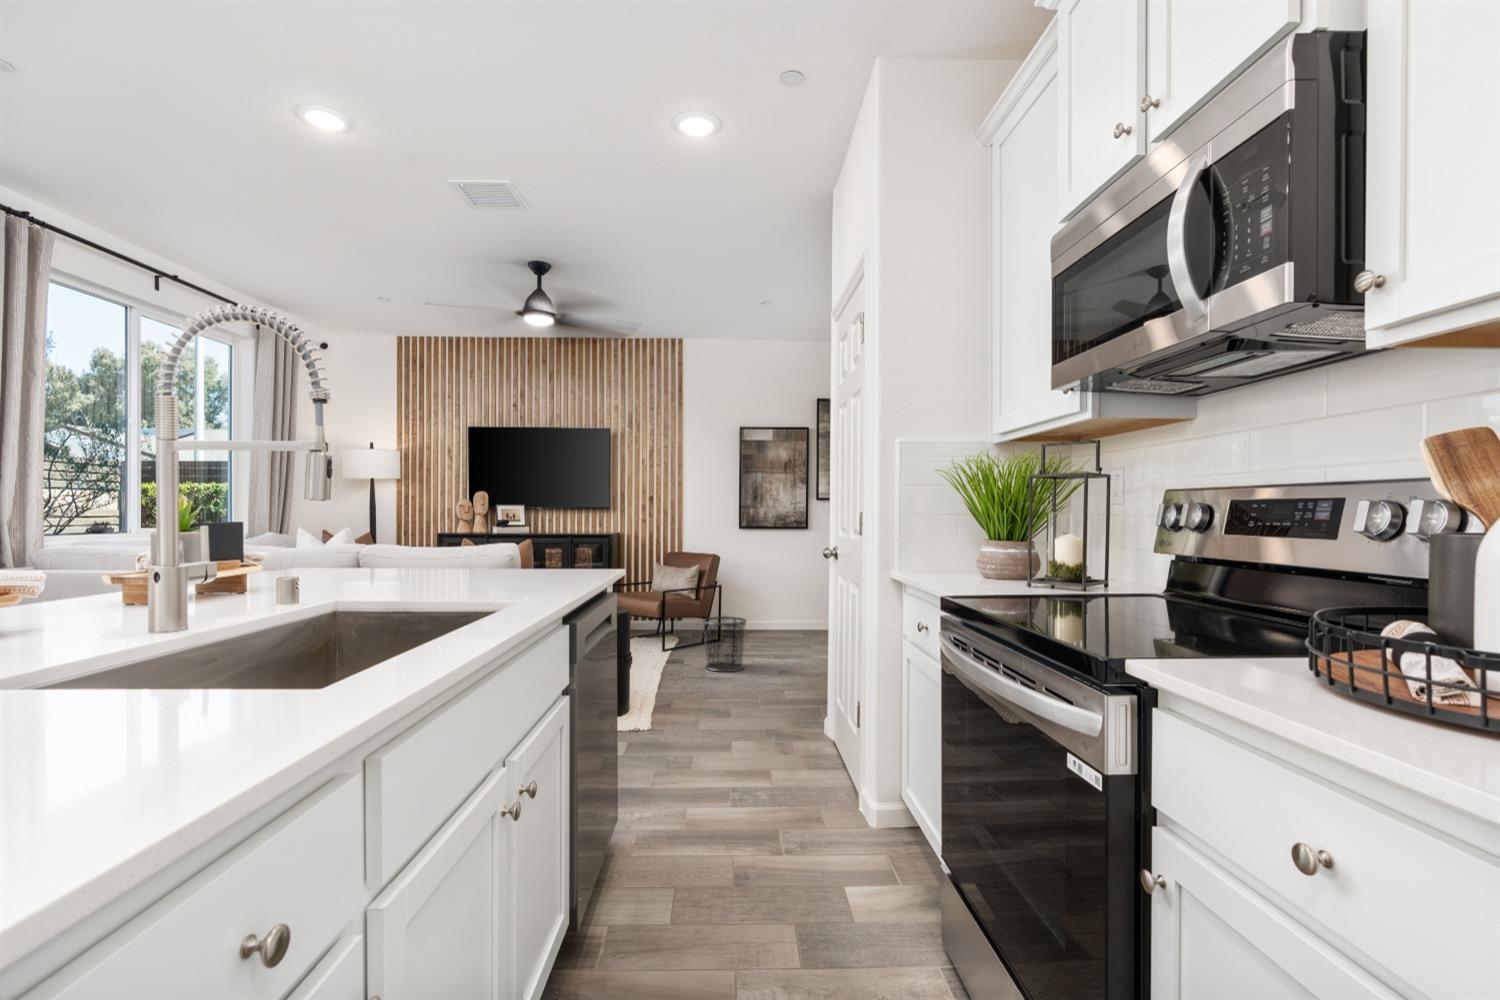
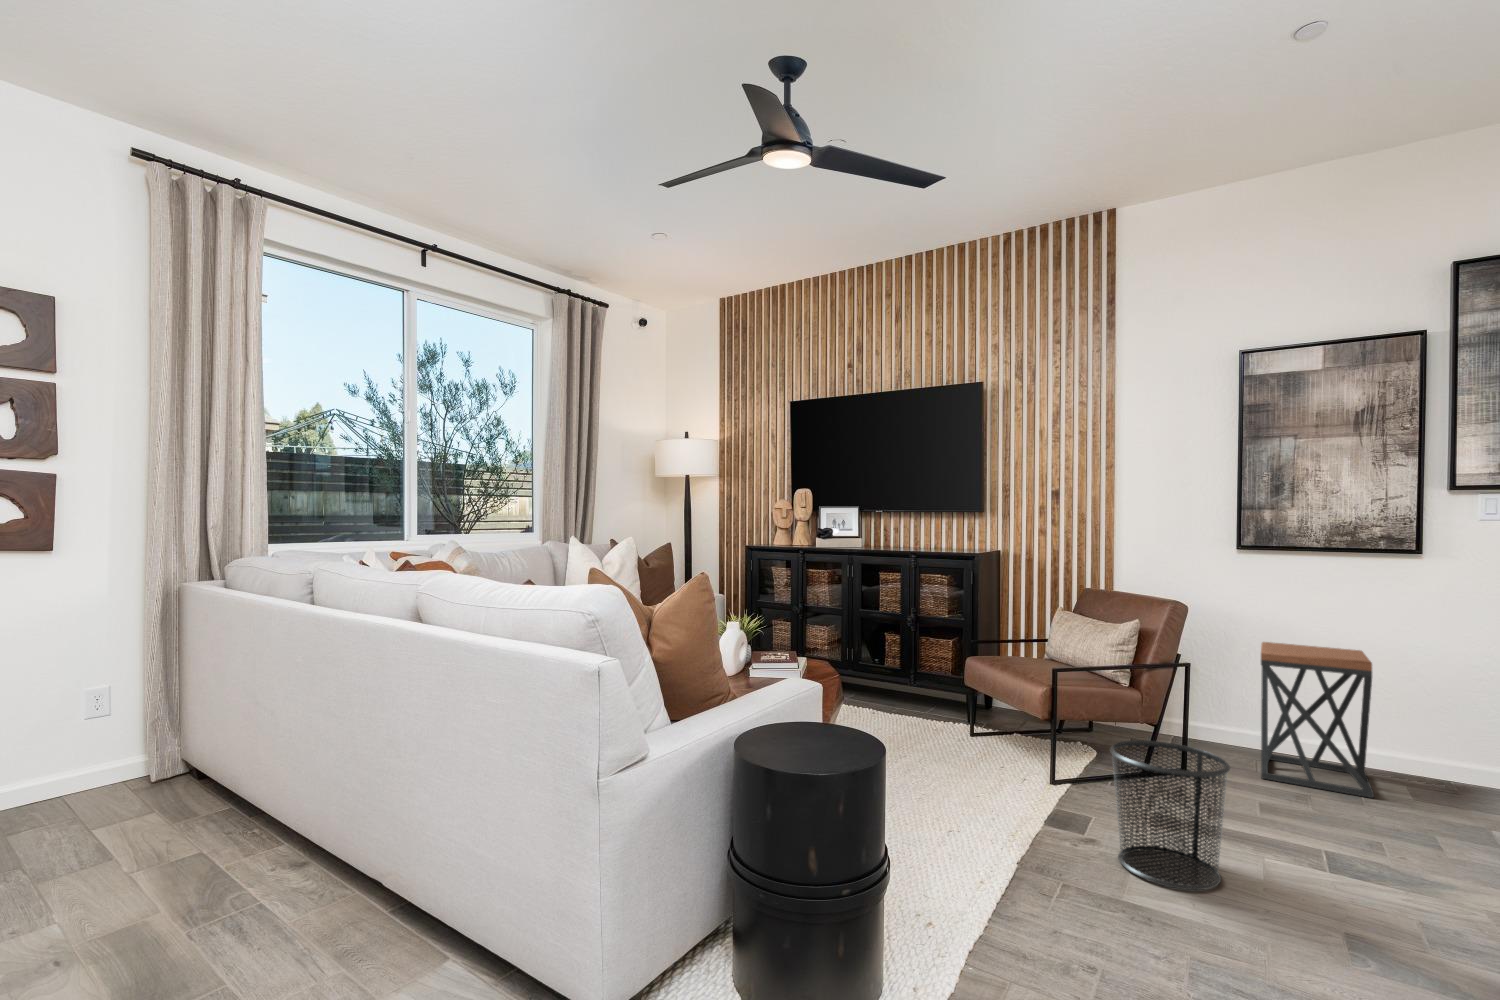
stool: none [748,573,790,637] -> present [1261,642,1374,798]

